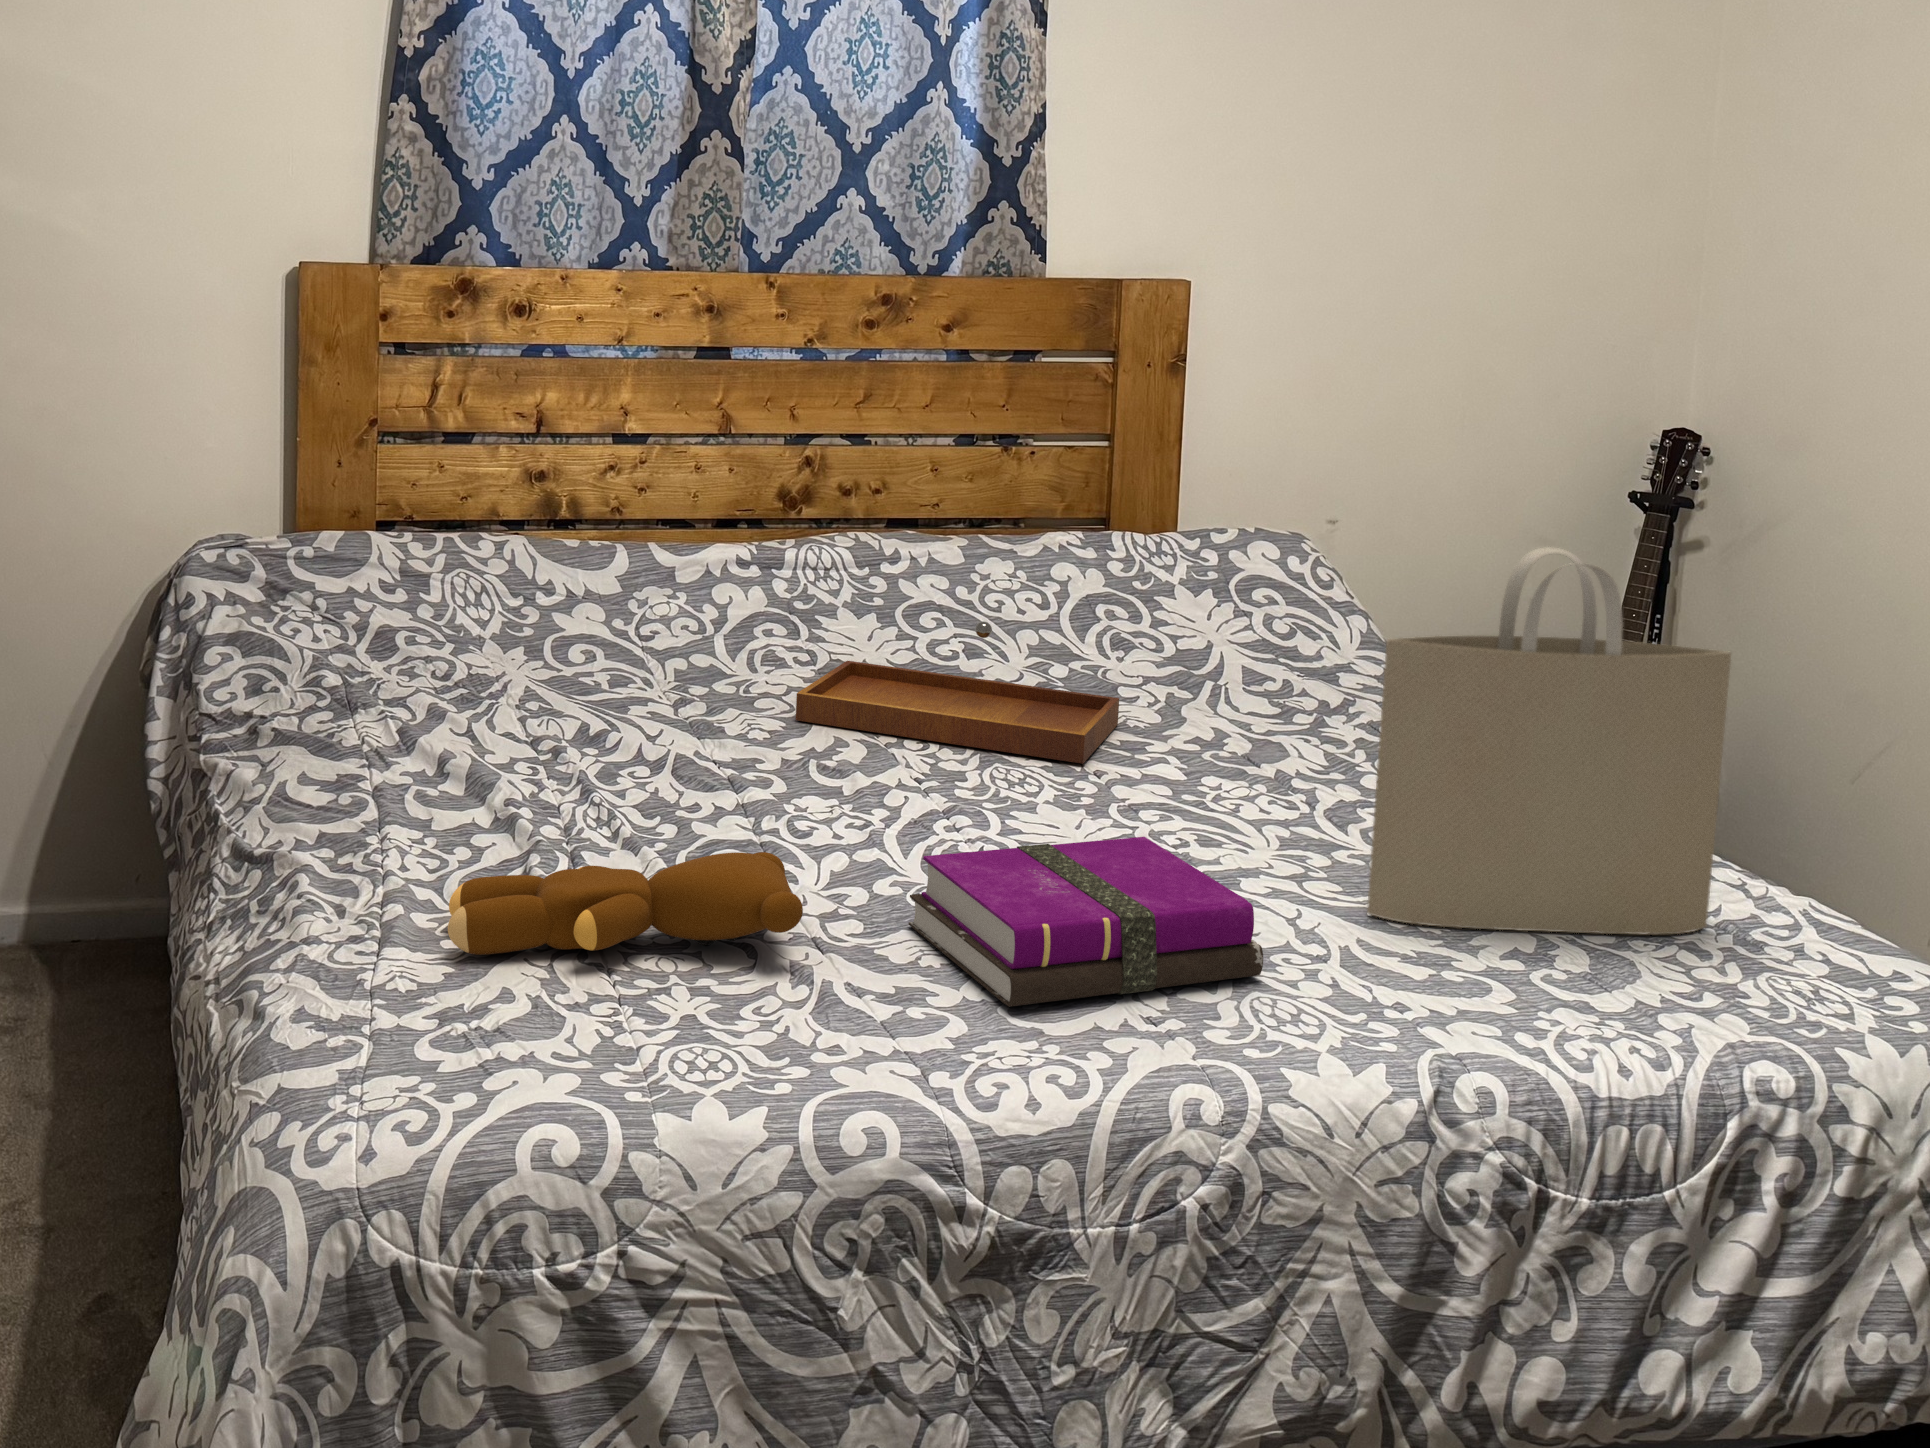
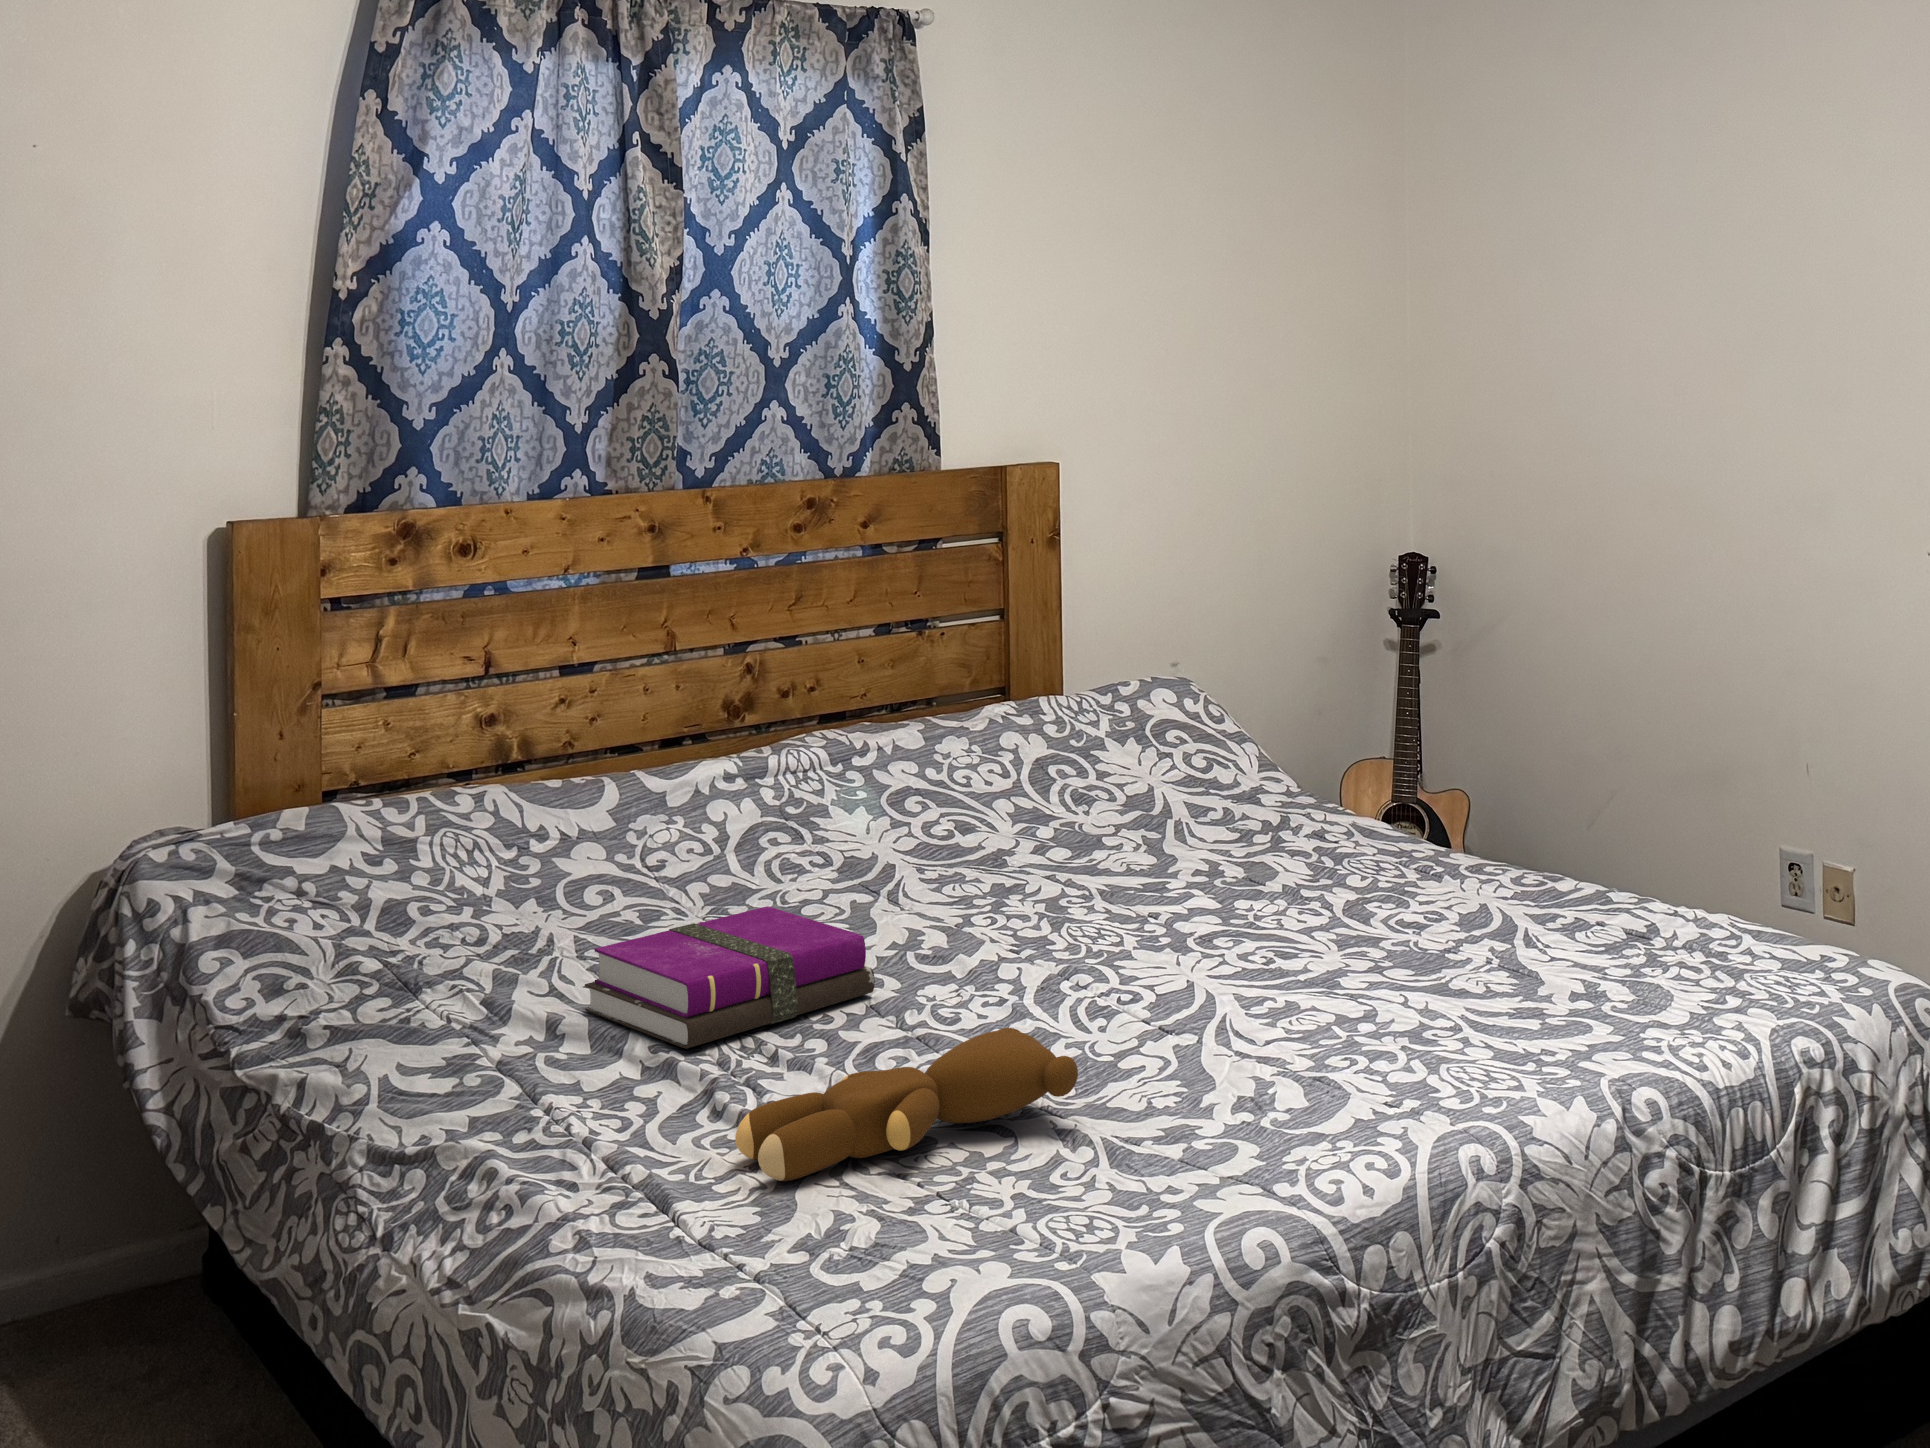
tote bag: present [1367,547,1731,935] -> none [1454,658,1682,989]
tray: present [796,622,1119,764] -> none [853,797,1134,918]
notebook: present [909,837,1263,1007] -> present [585,906,875,1049]

